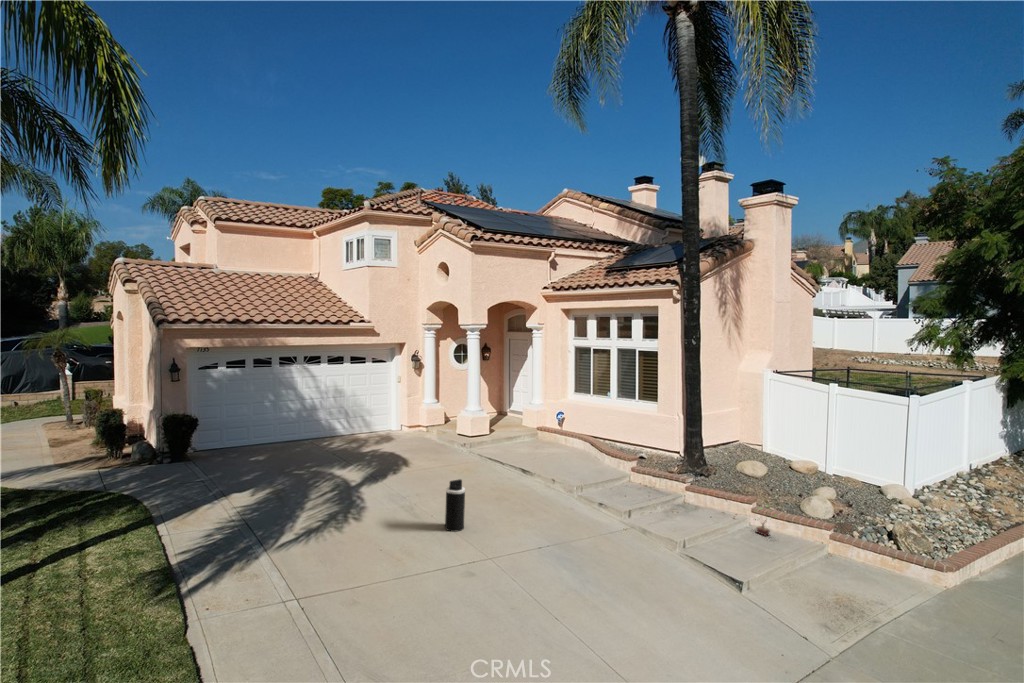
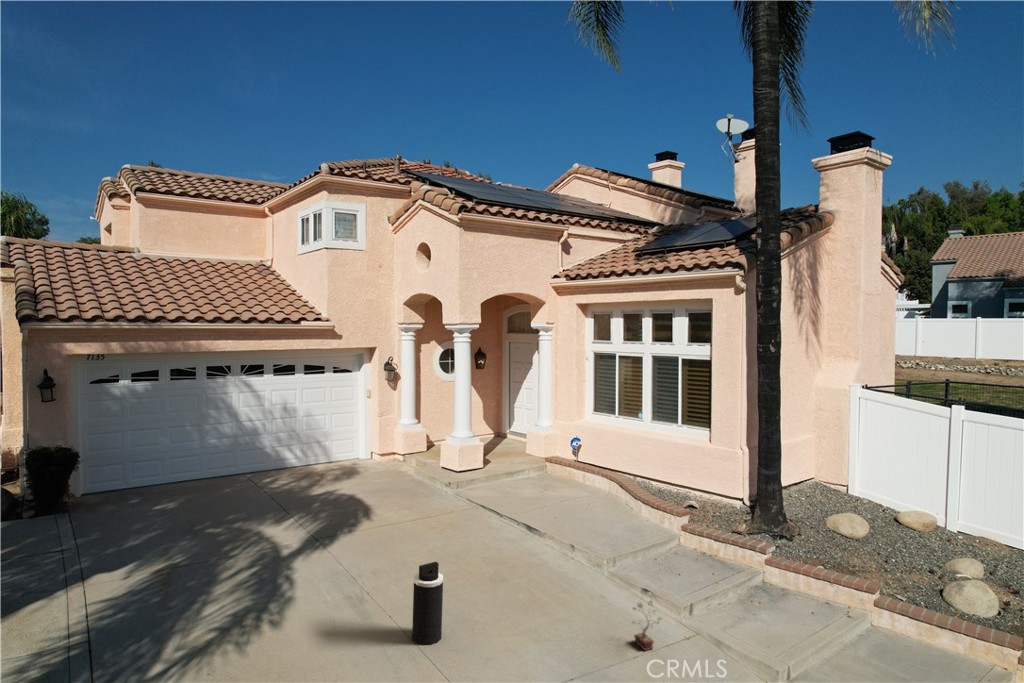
potted plant: present [755,505,770,536] -> present [633,601,660,650]

